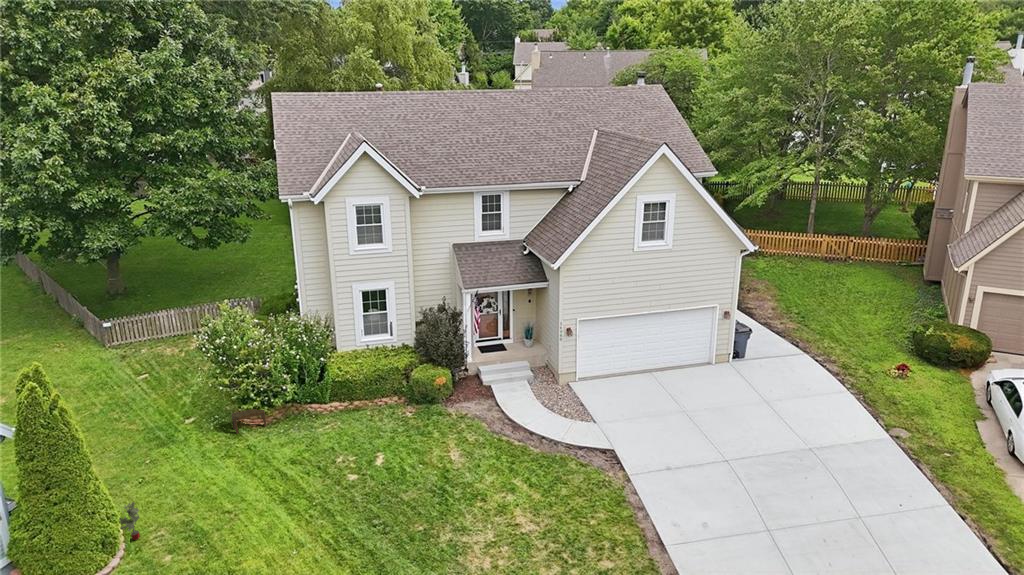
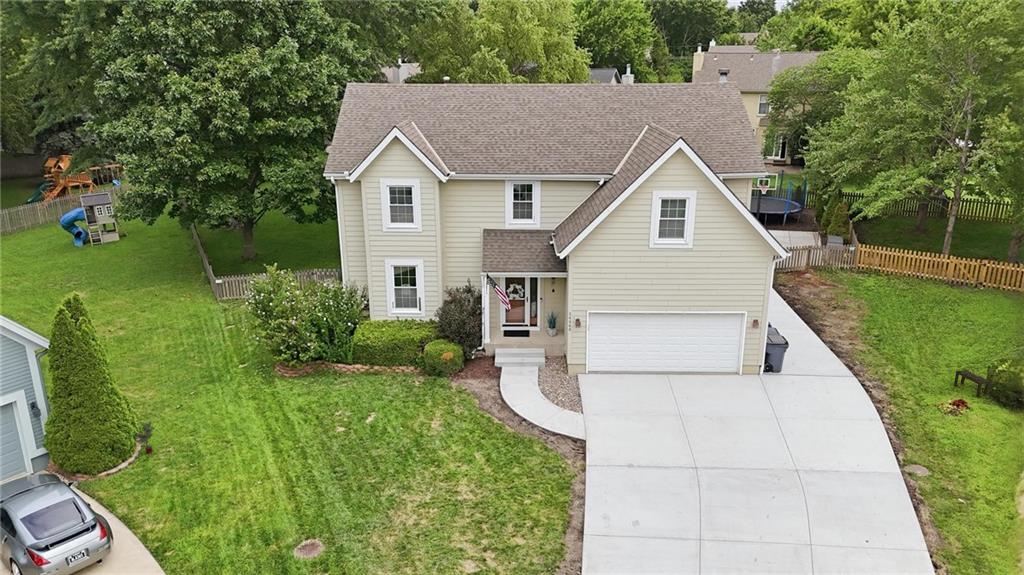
bench: present [232,409,267,434] -> present [954,370,991,397]

